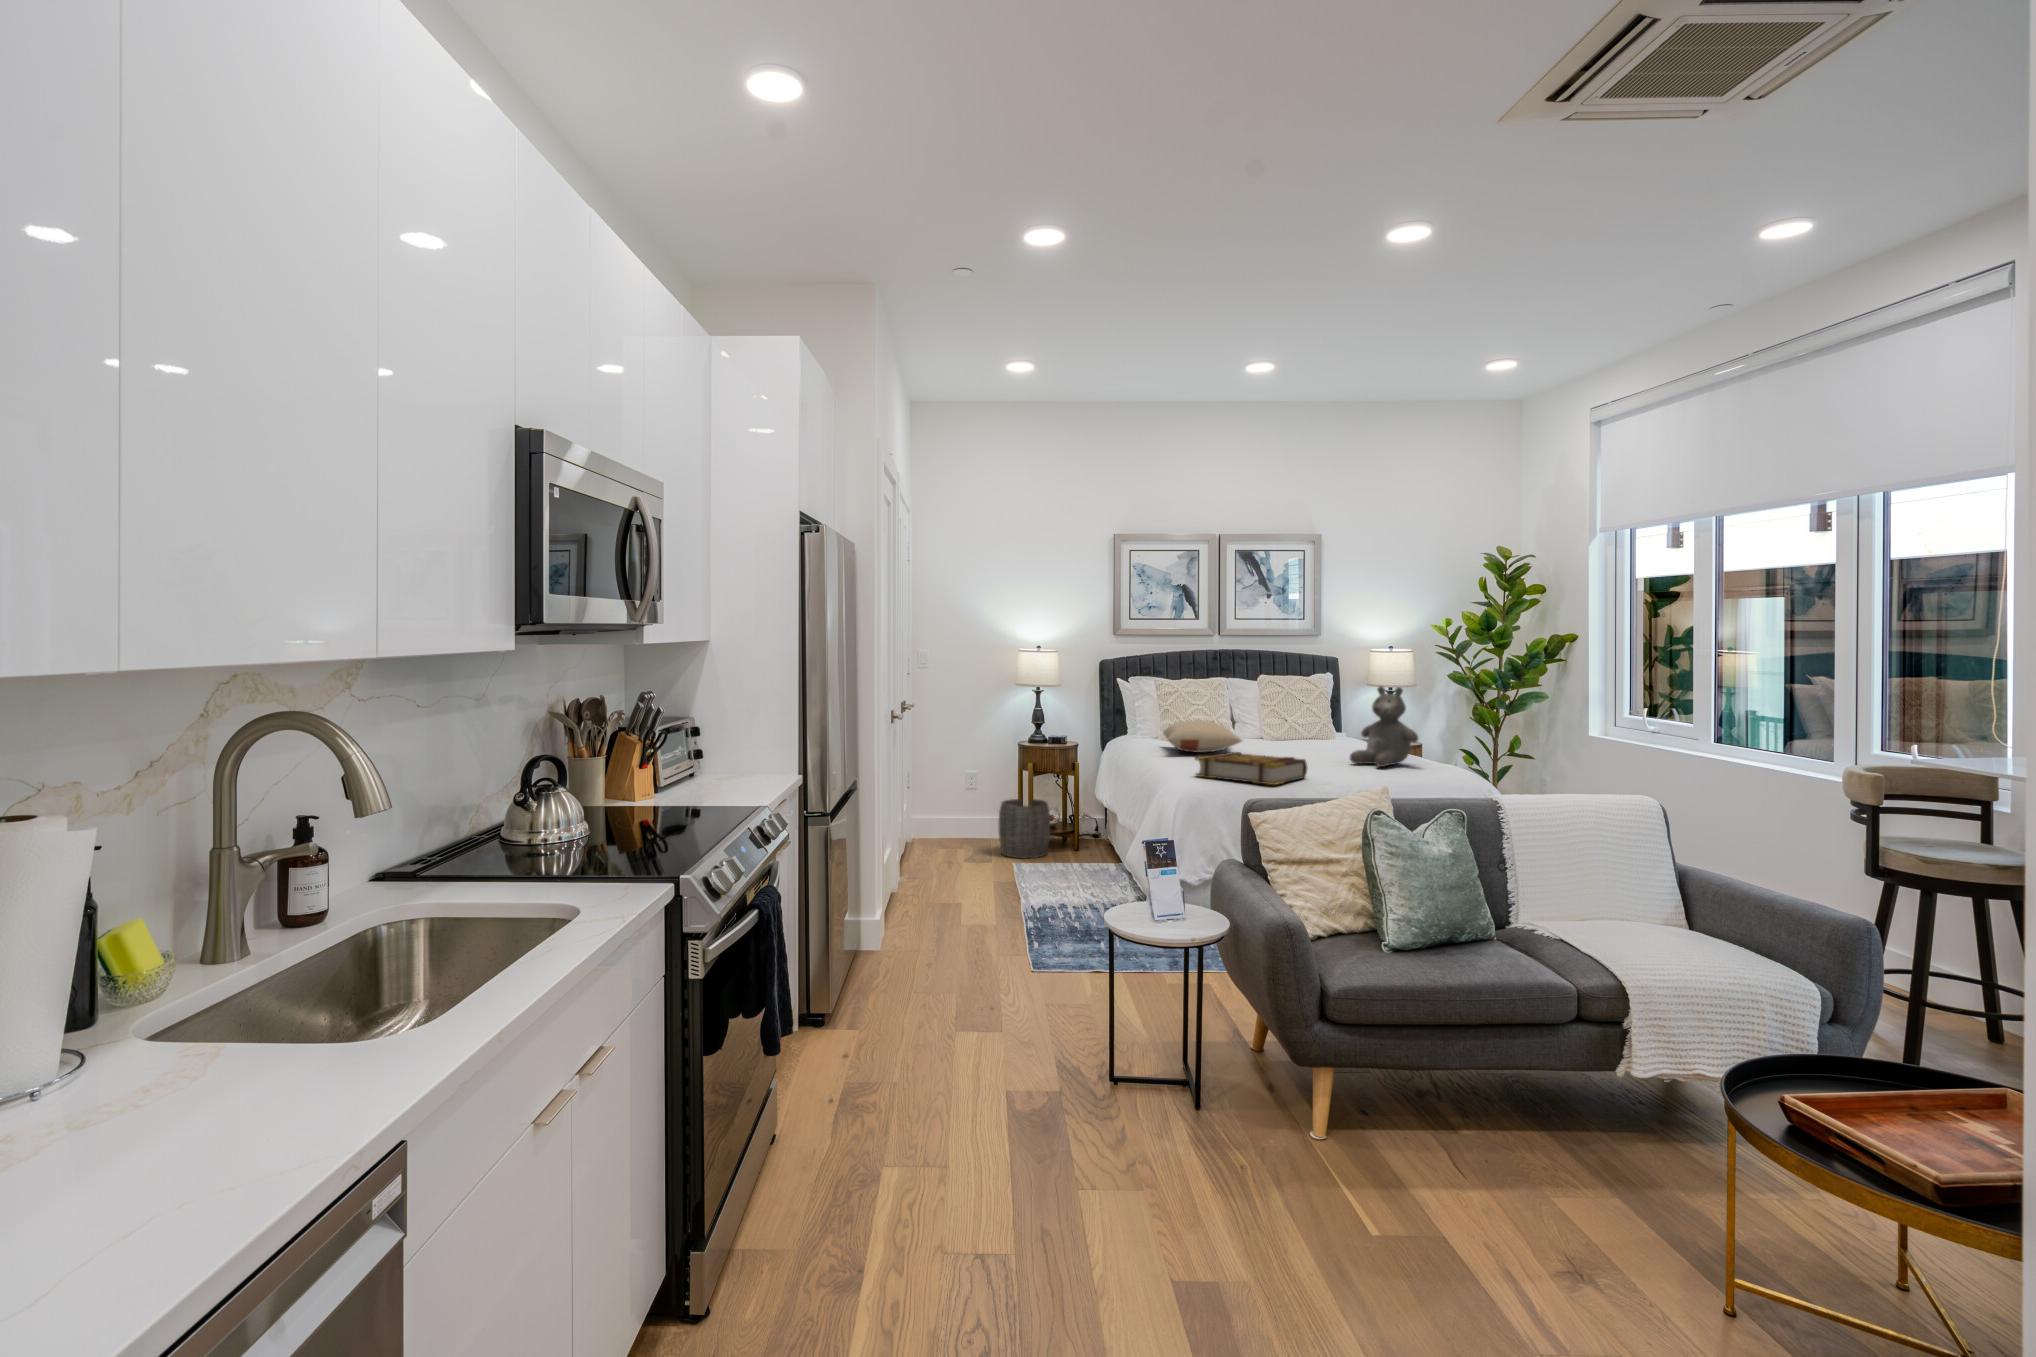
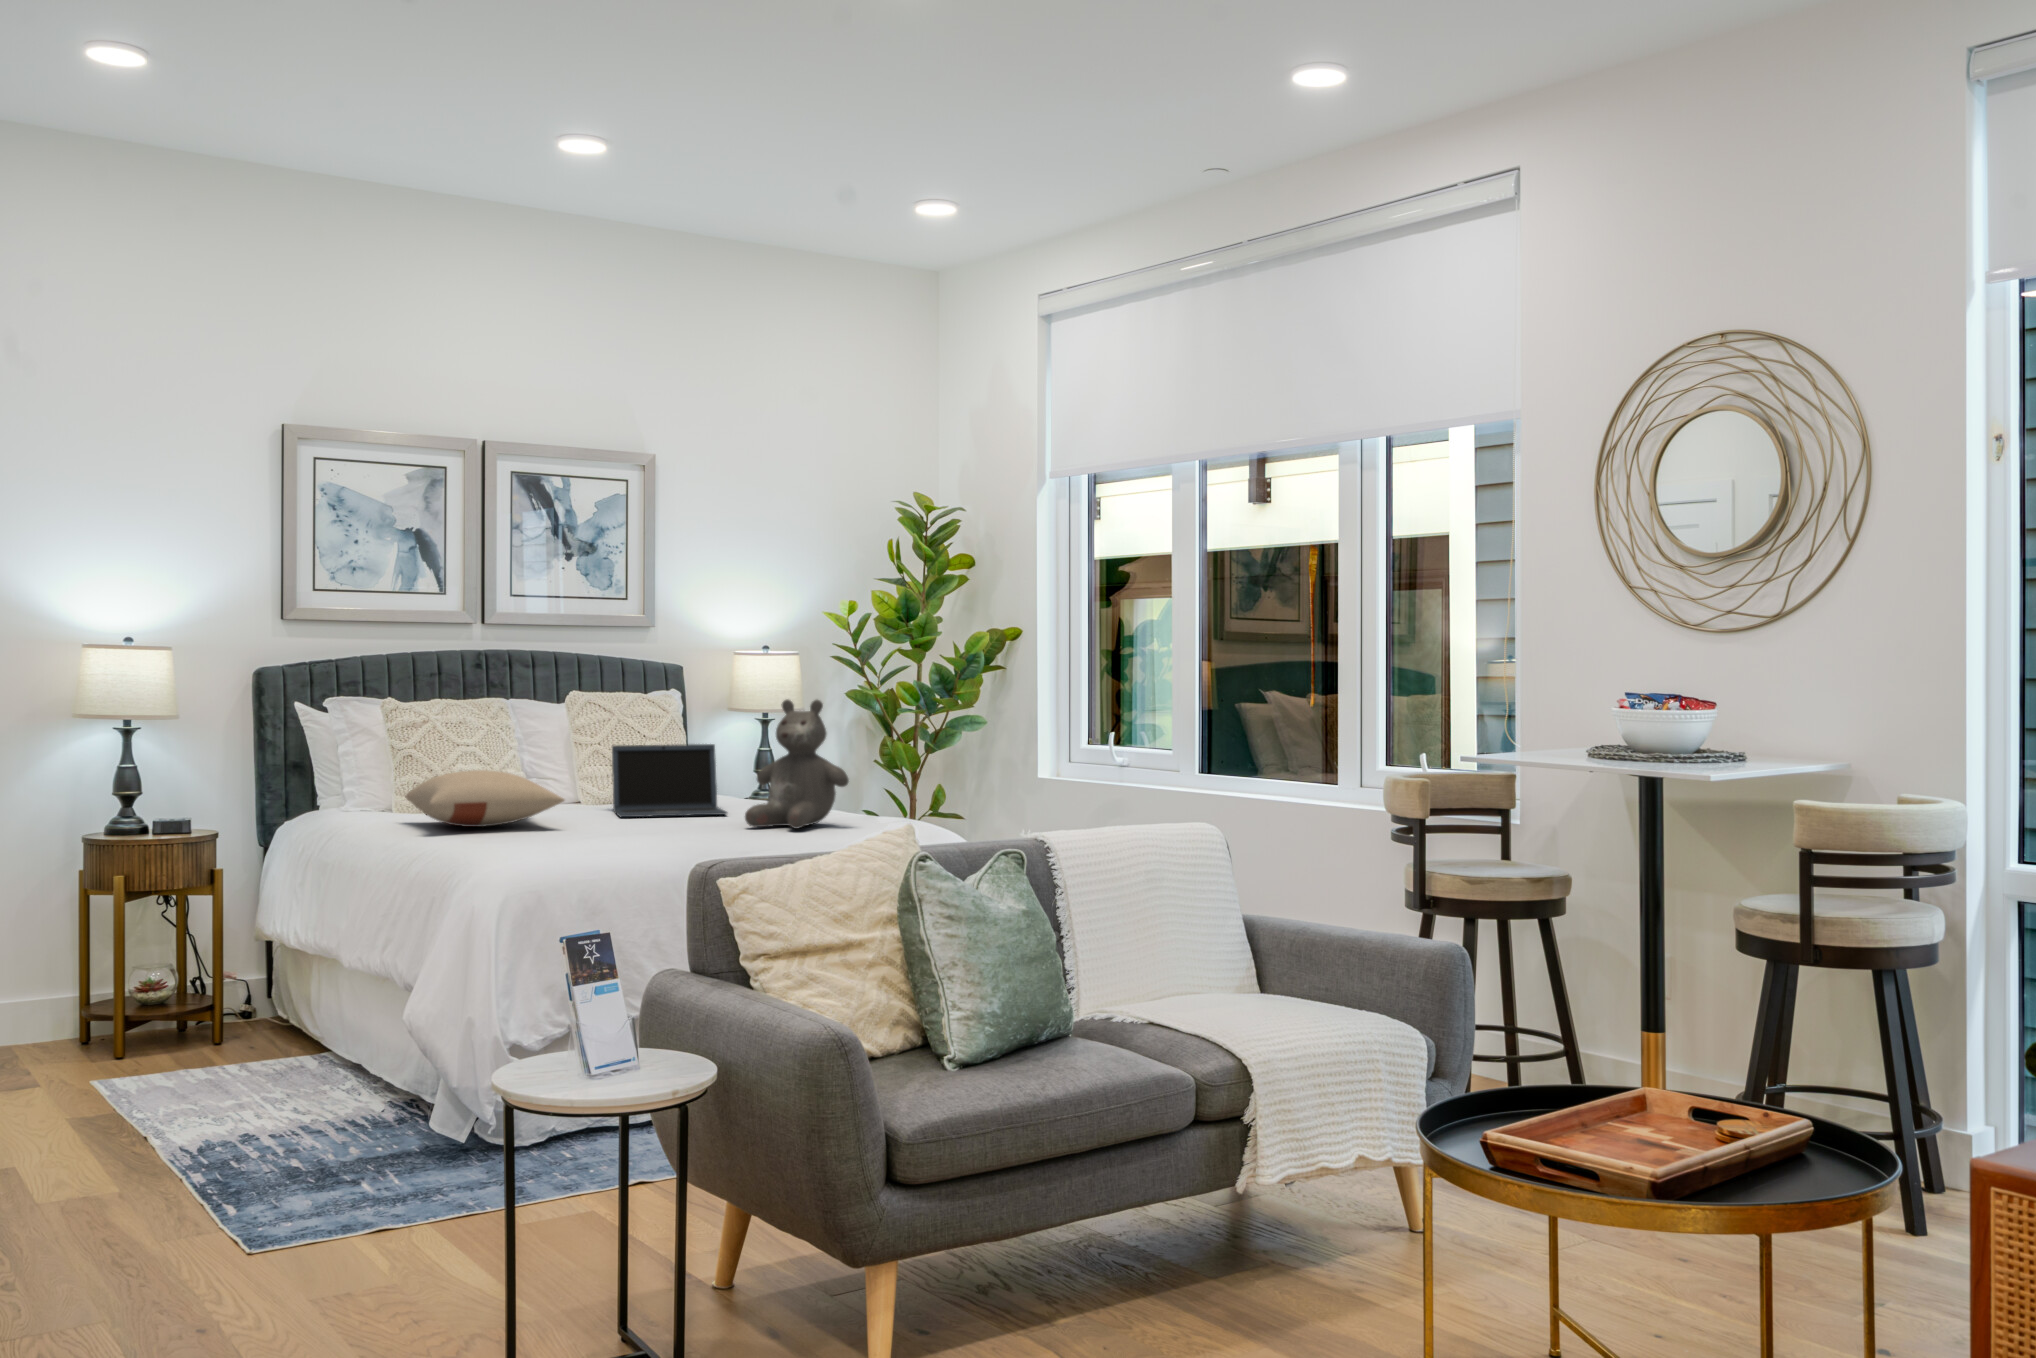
laptop: none [1281,708,1347,753] -> present [612,744,727,817]
book: present [1195,752,1307,785] -> none [509,815,698,862]
woven basket: present [999,799,1050,858] -> none [48,946,165,1067]

